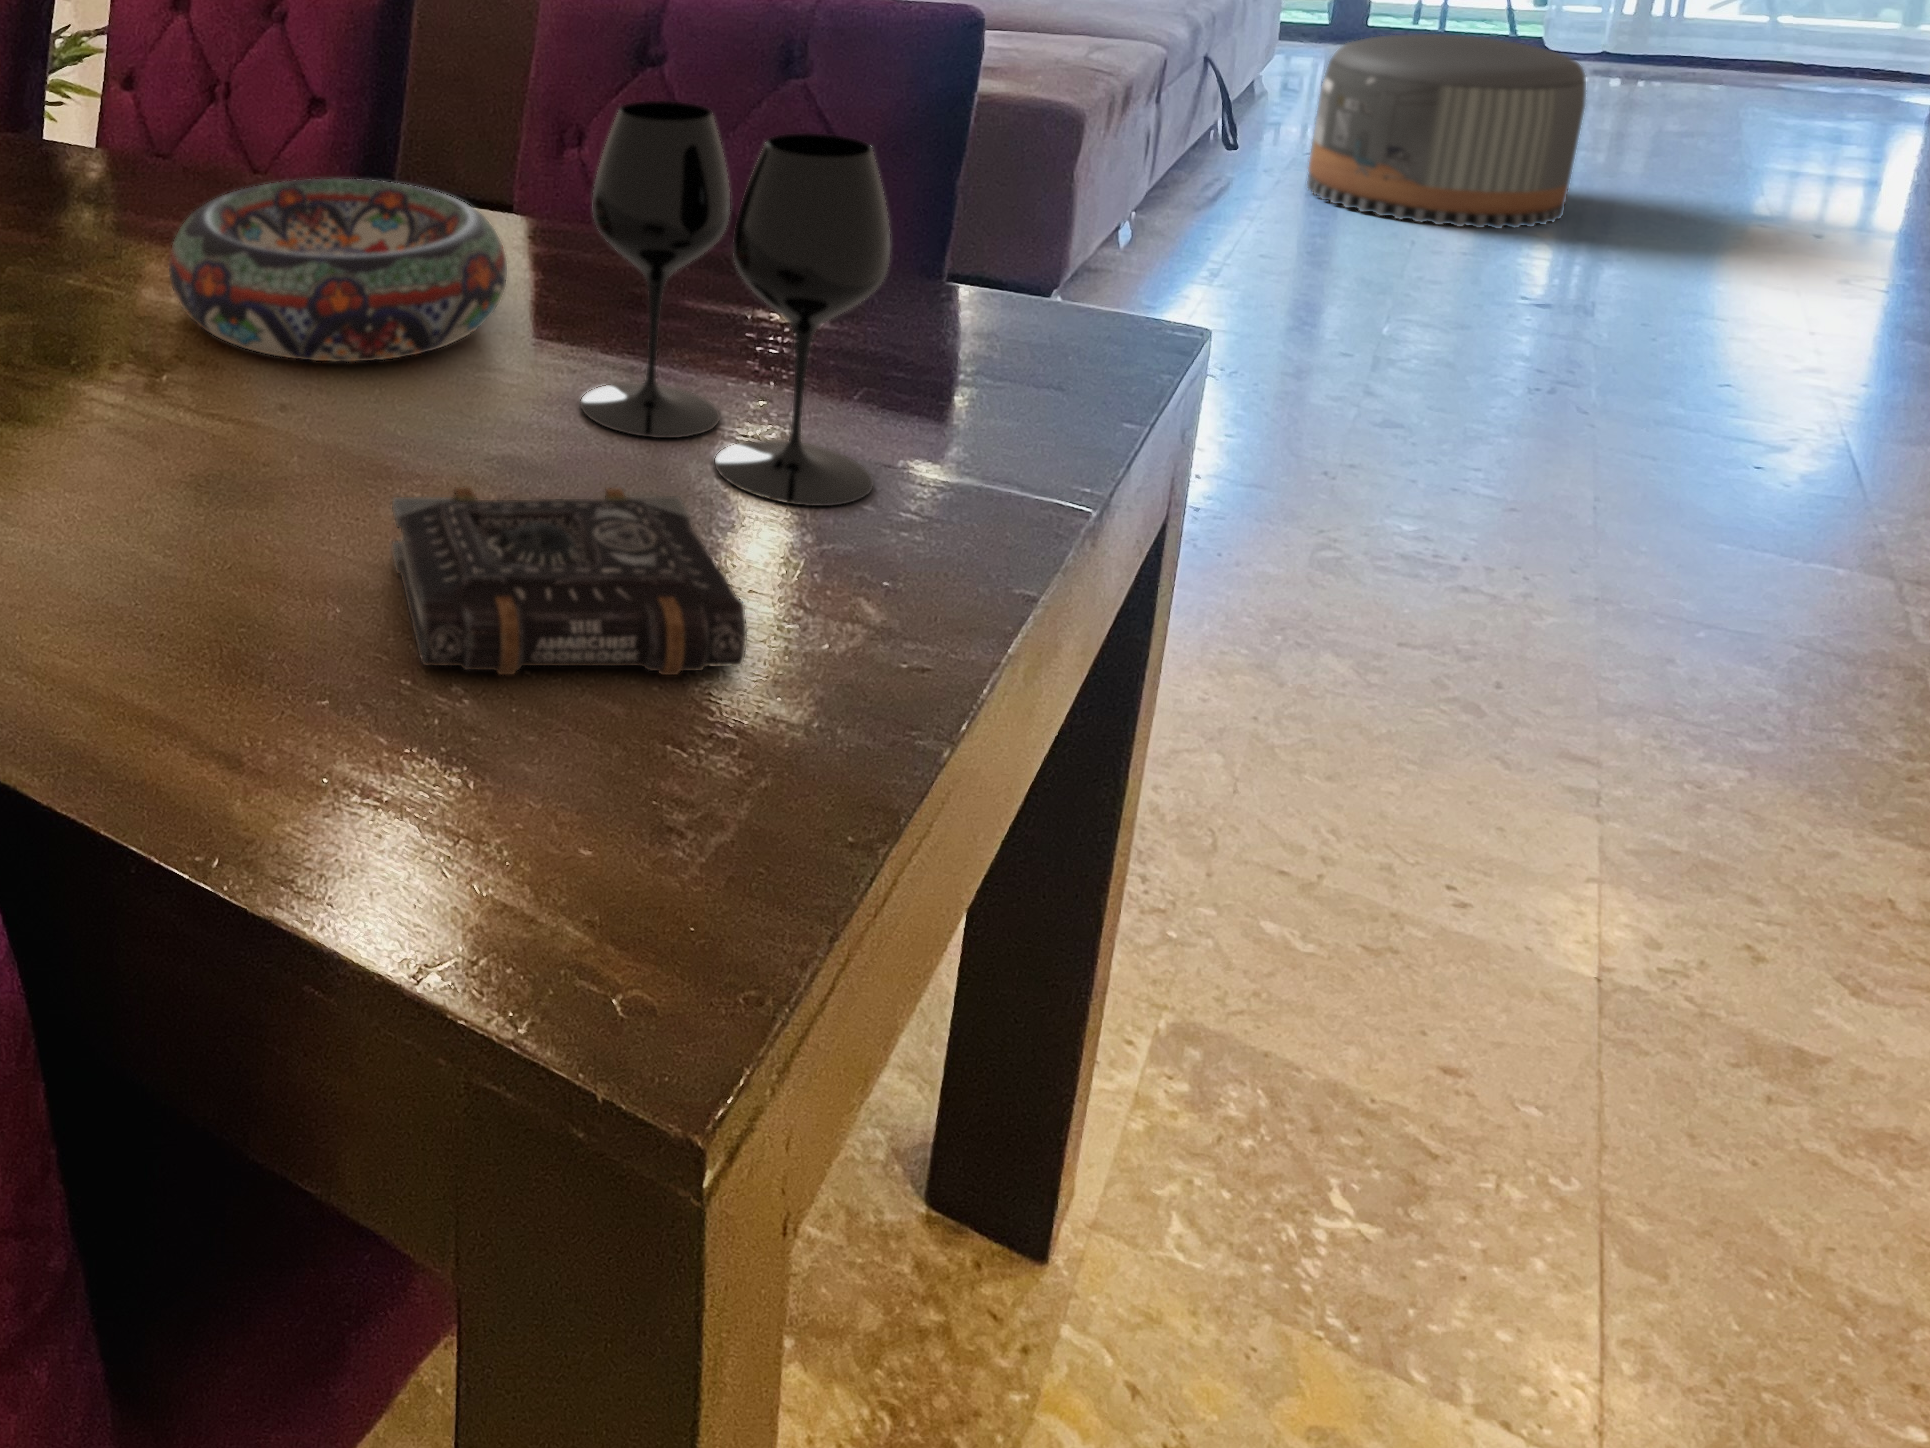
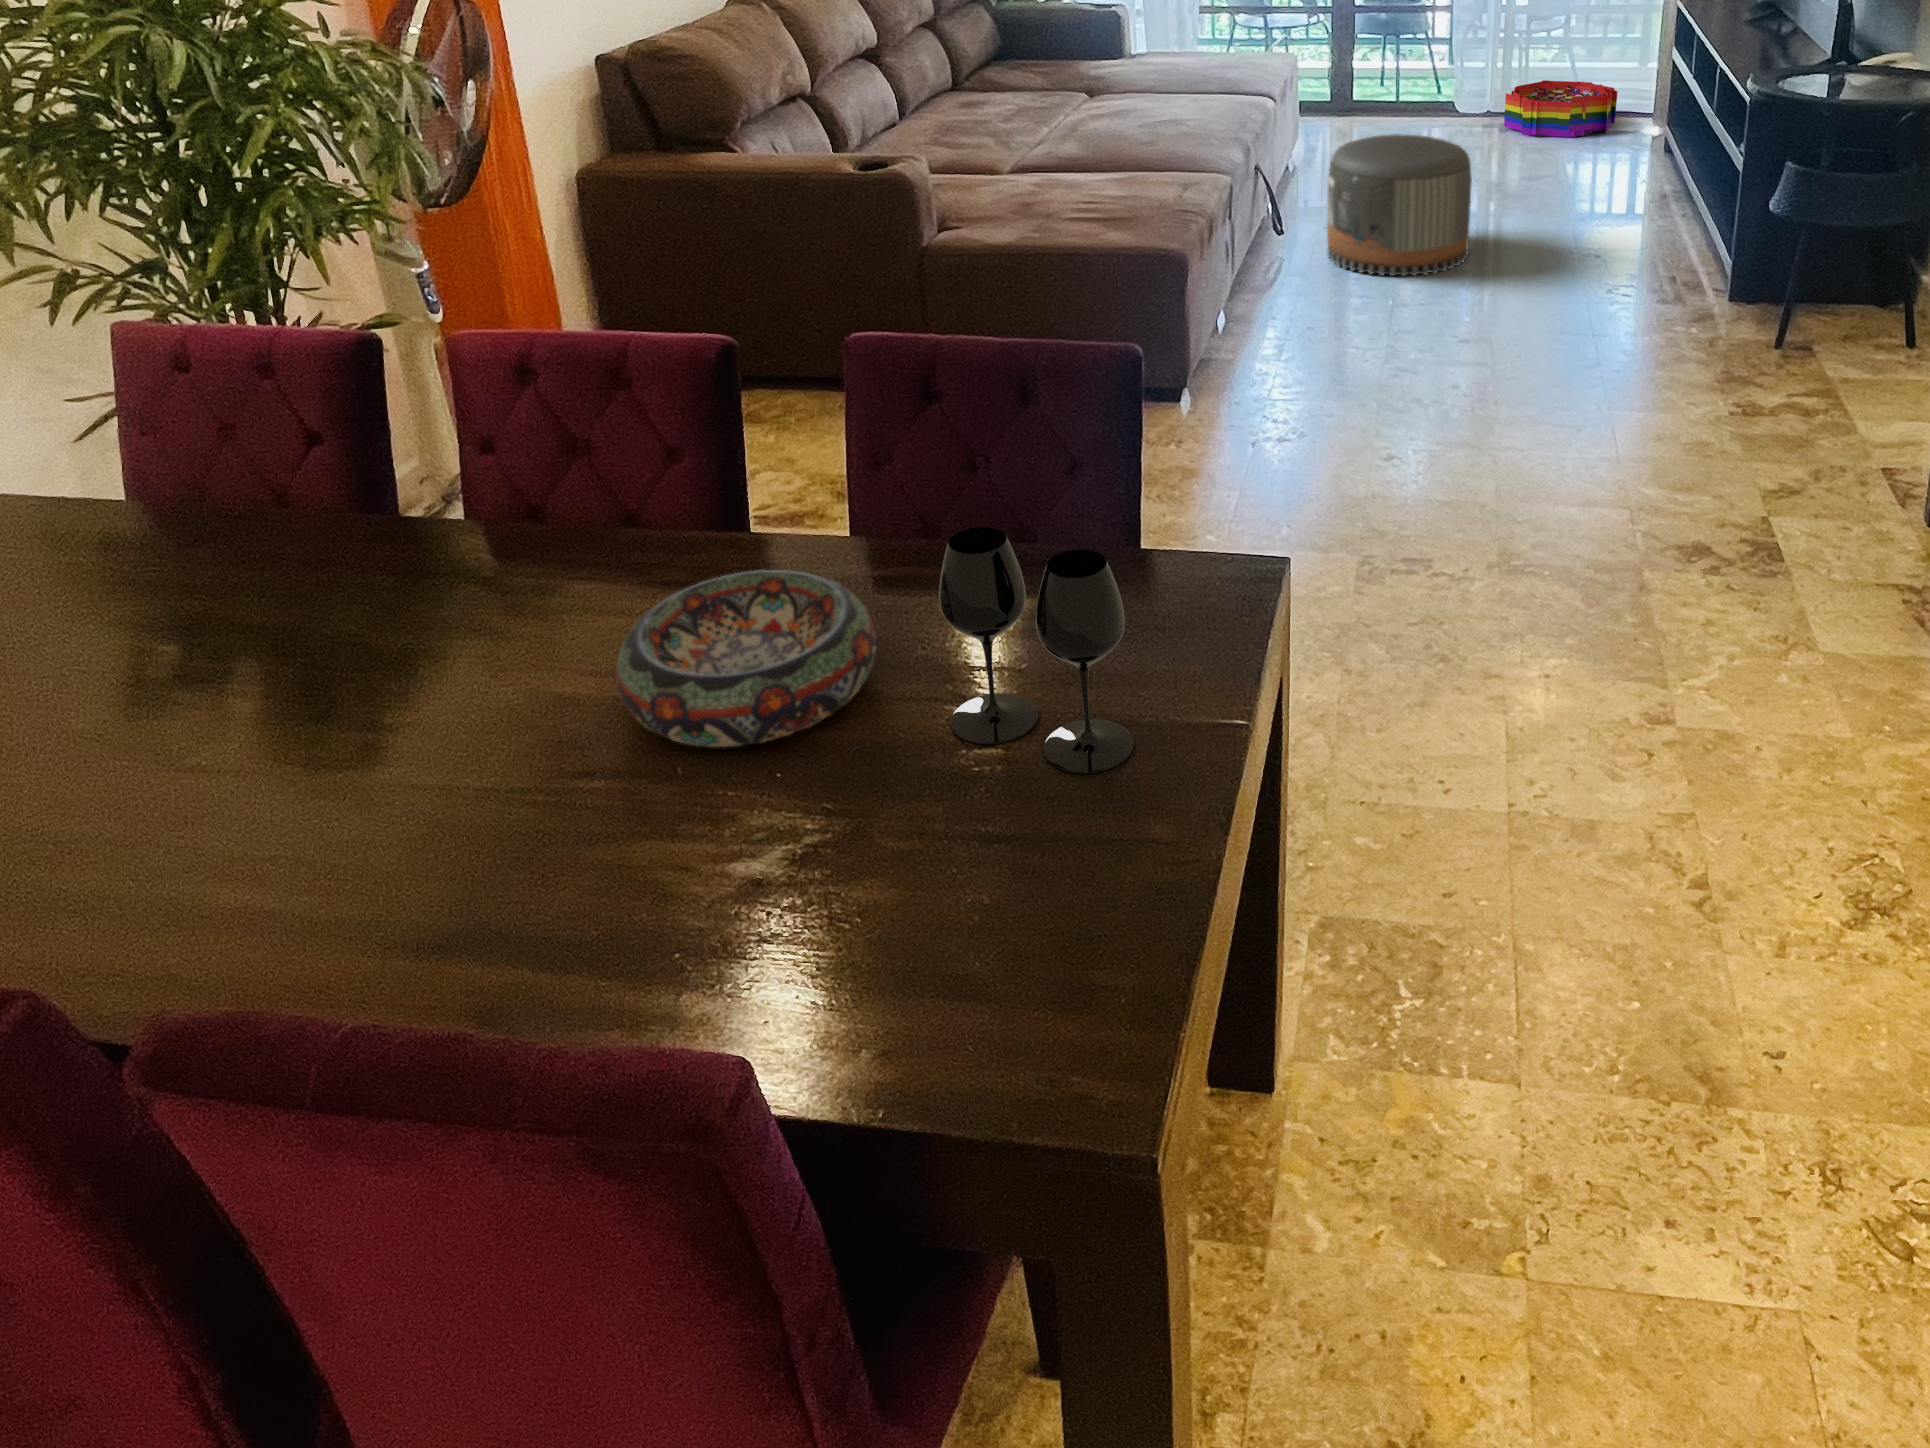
storage bin: none [1643,22,1886,102] -> present [1504,80,1618,137]
book: present [392,486,747,675] -> none [874,806,1098,976]

